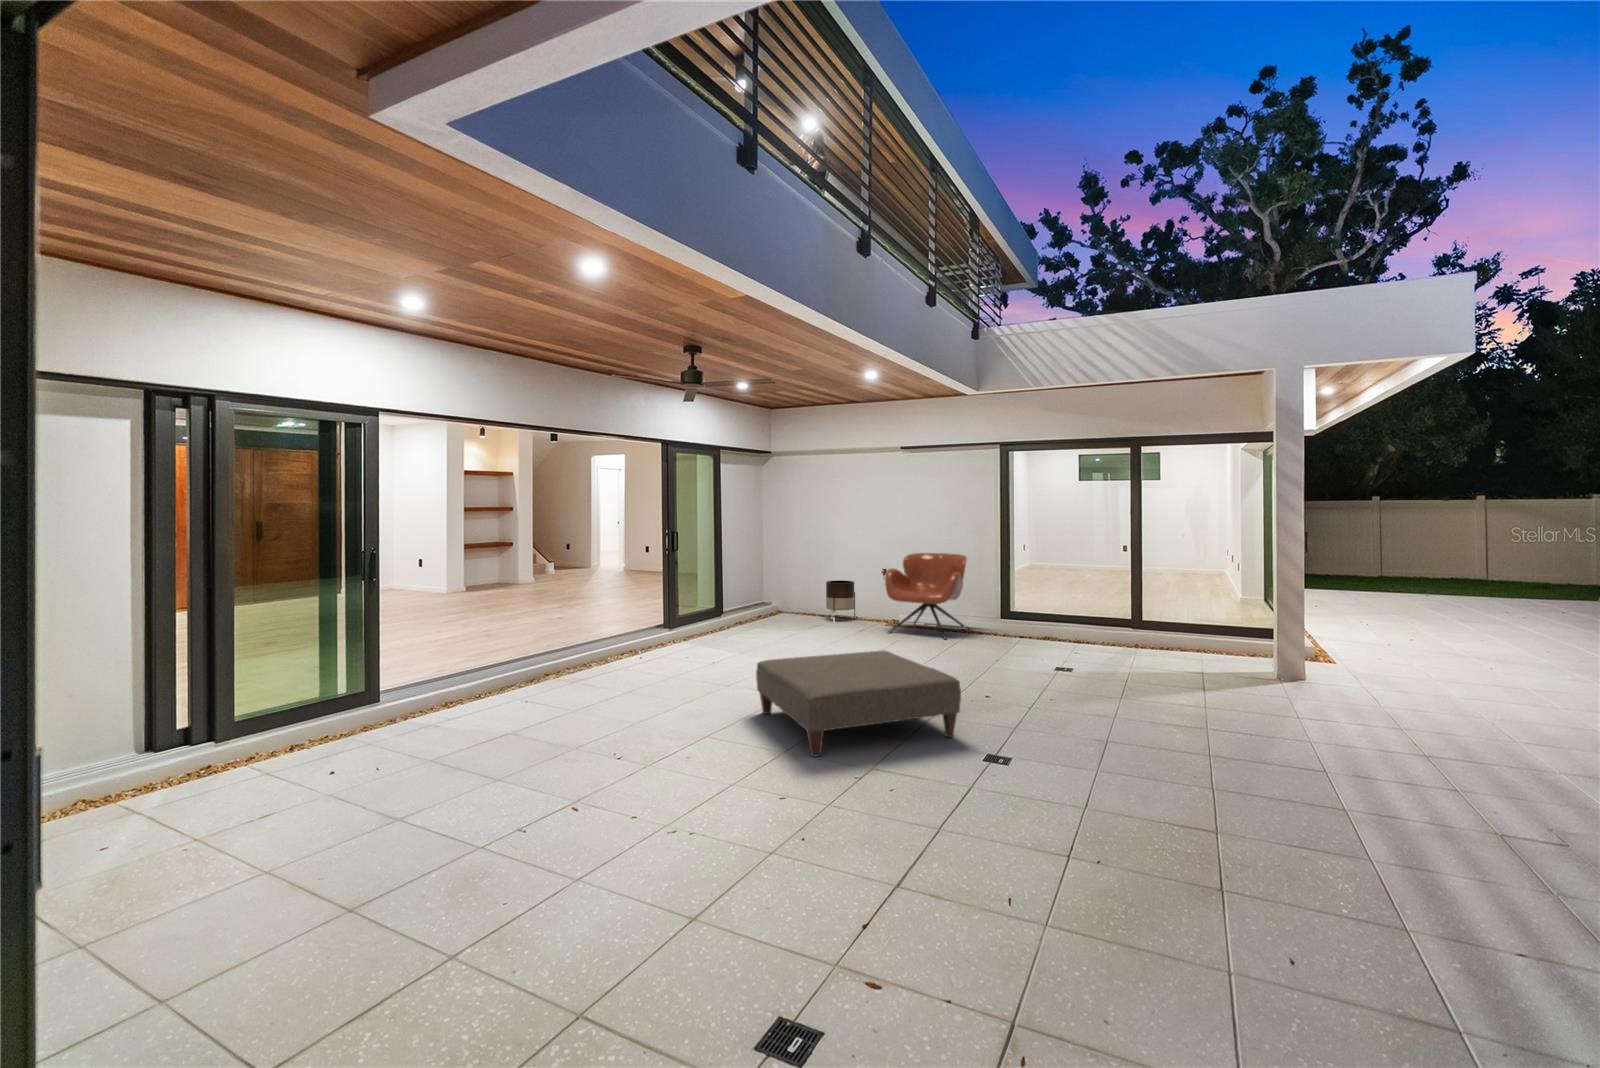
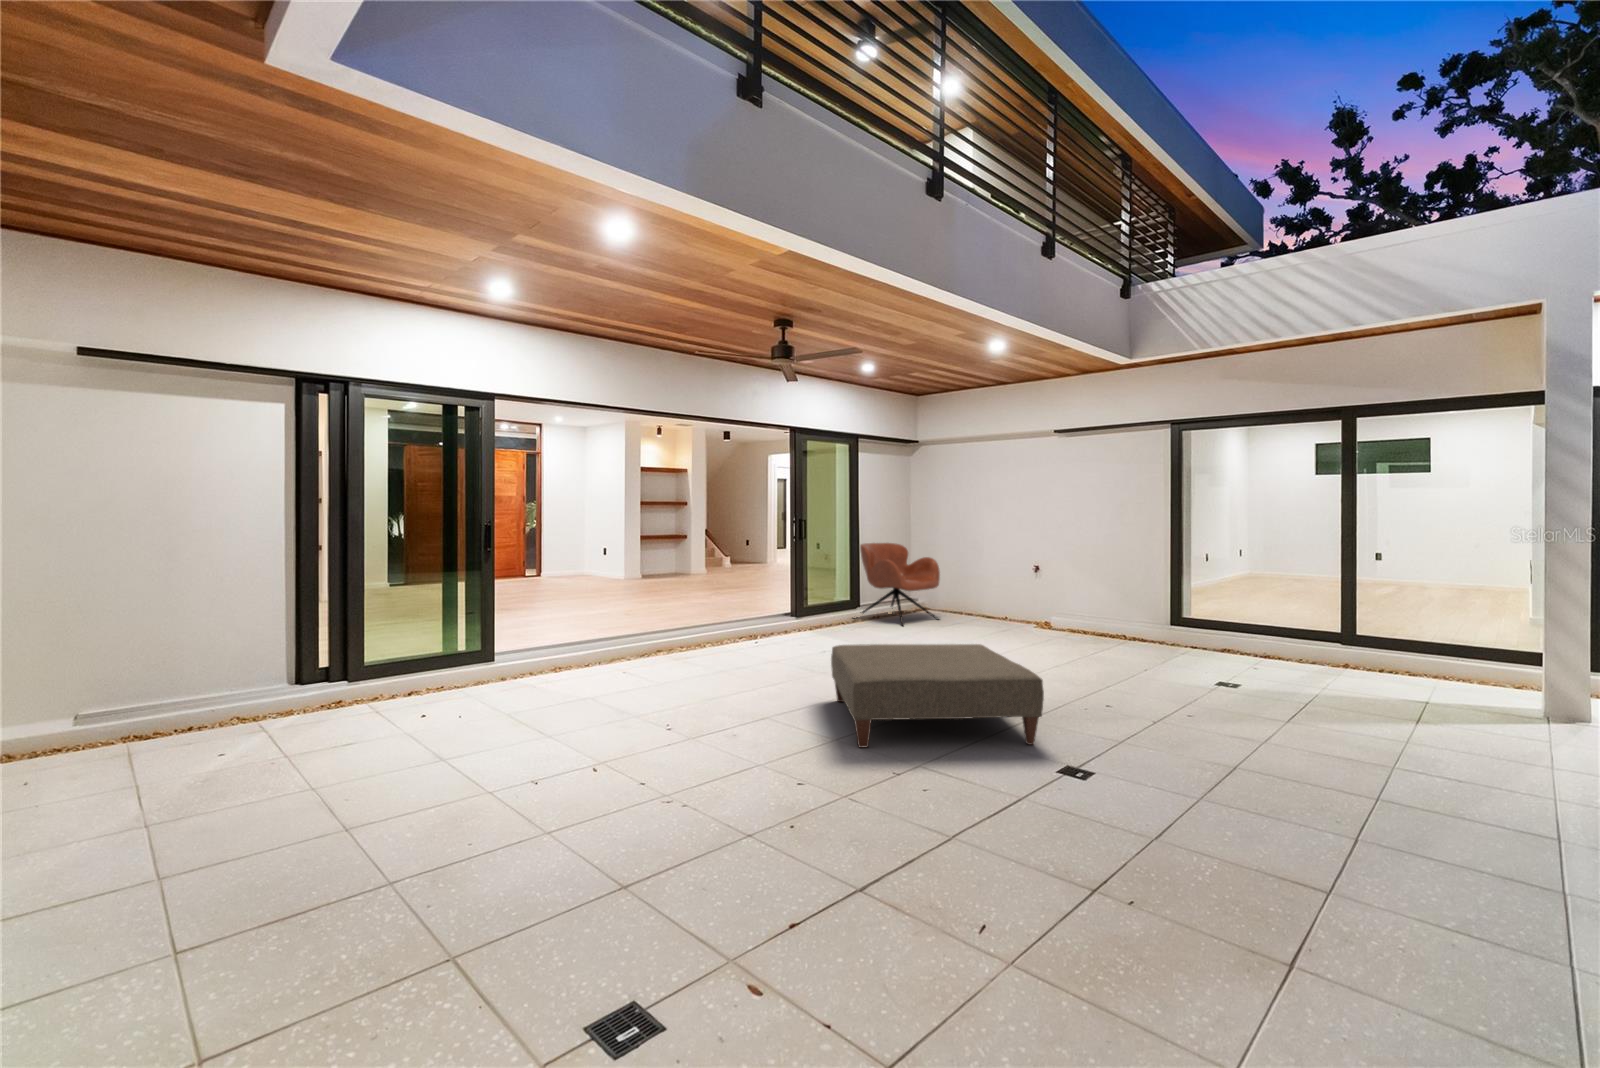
armchair: present [885,553,969,639] -> present [857,543,940,626]
planter: present [826,580,855,619] -> none [968,578,1001,622]

